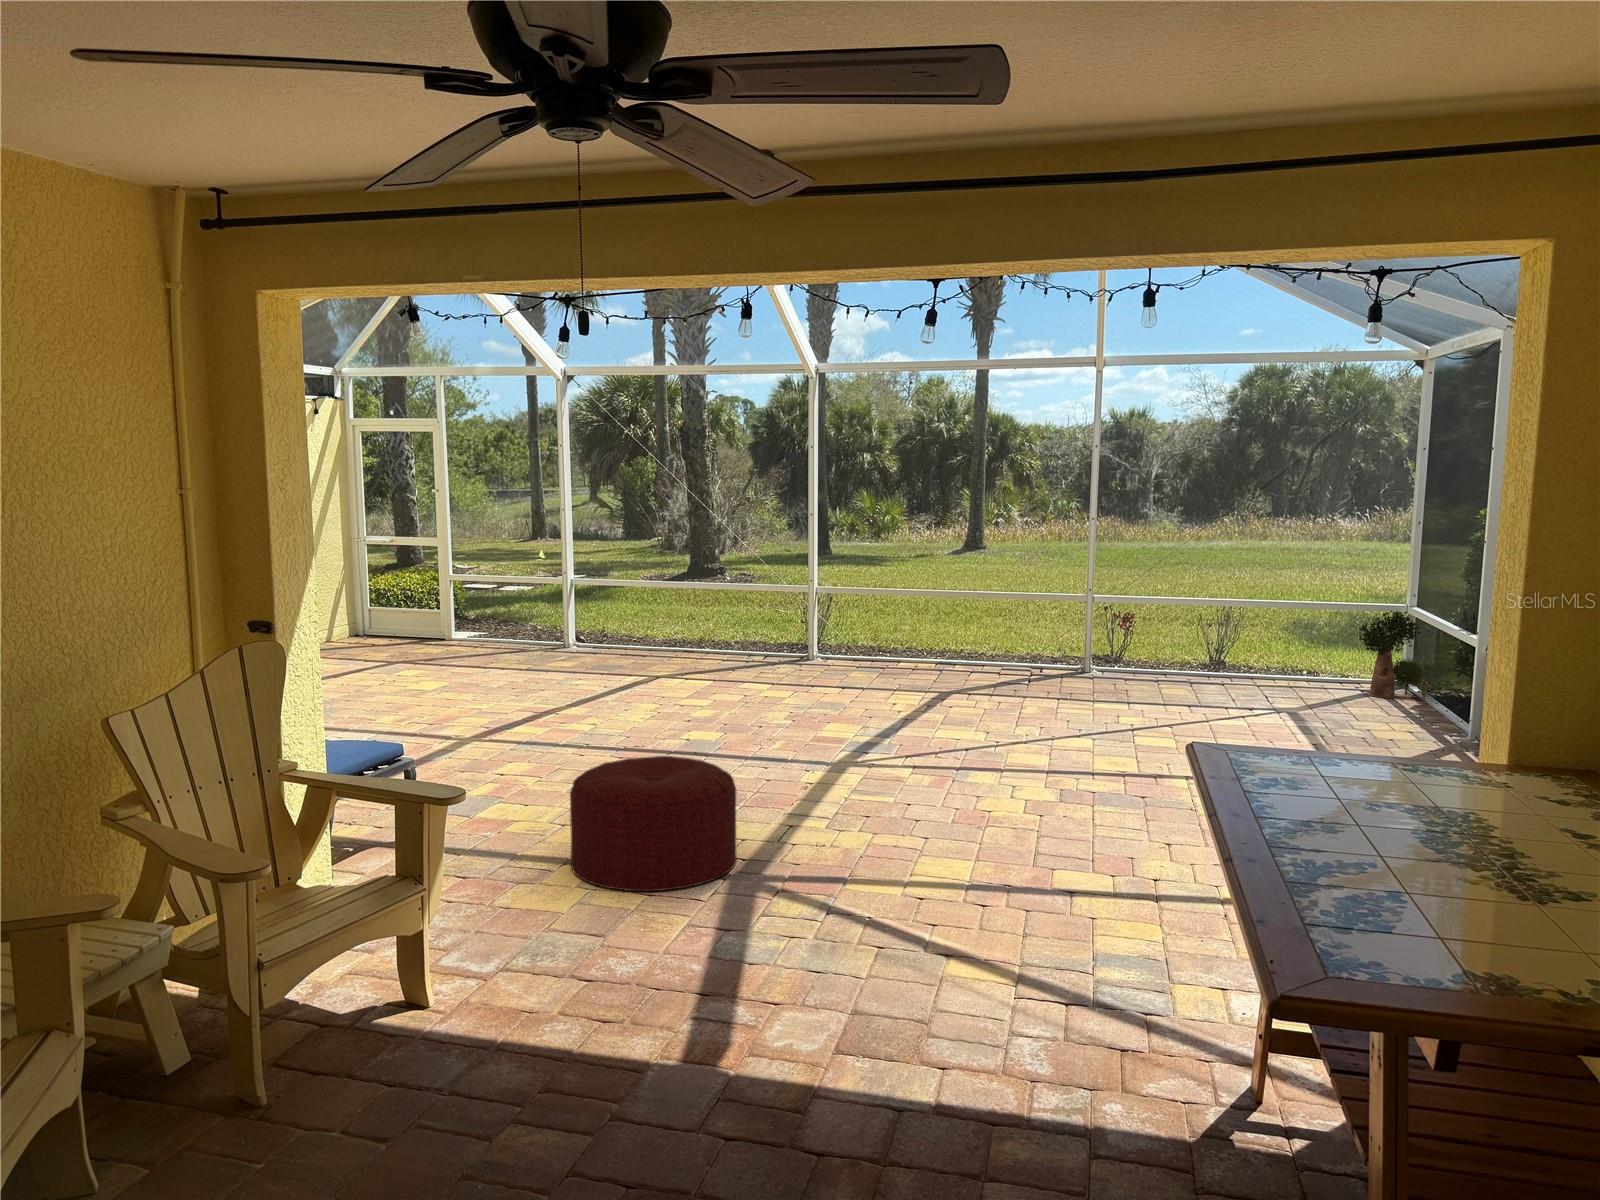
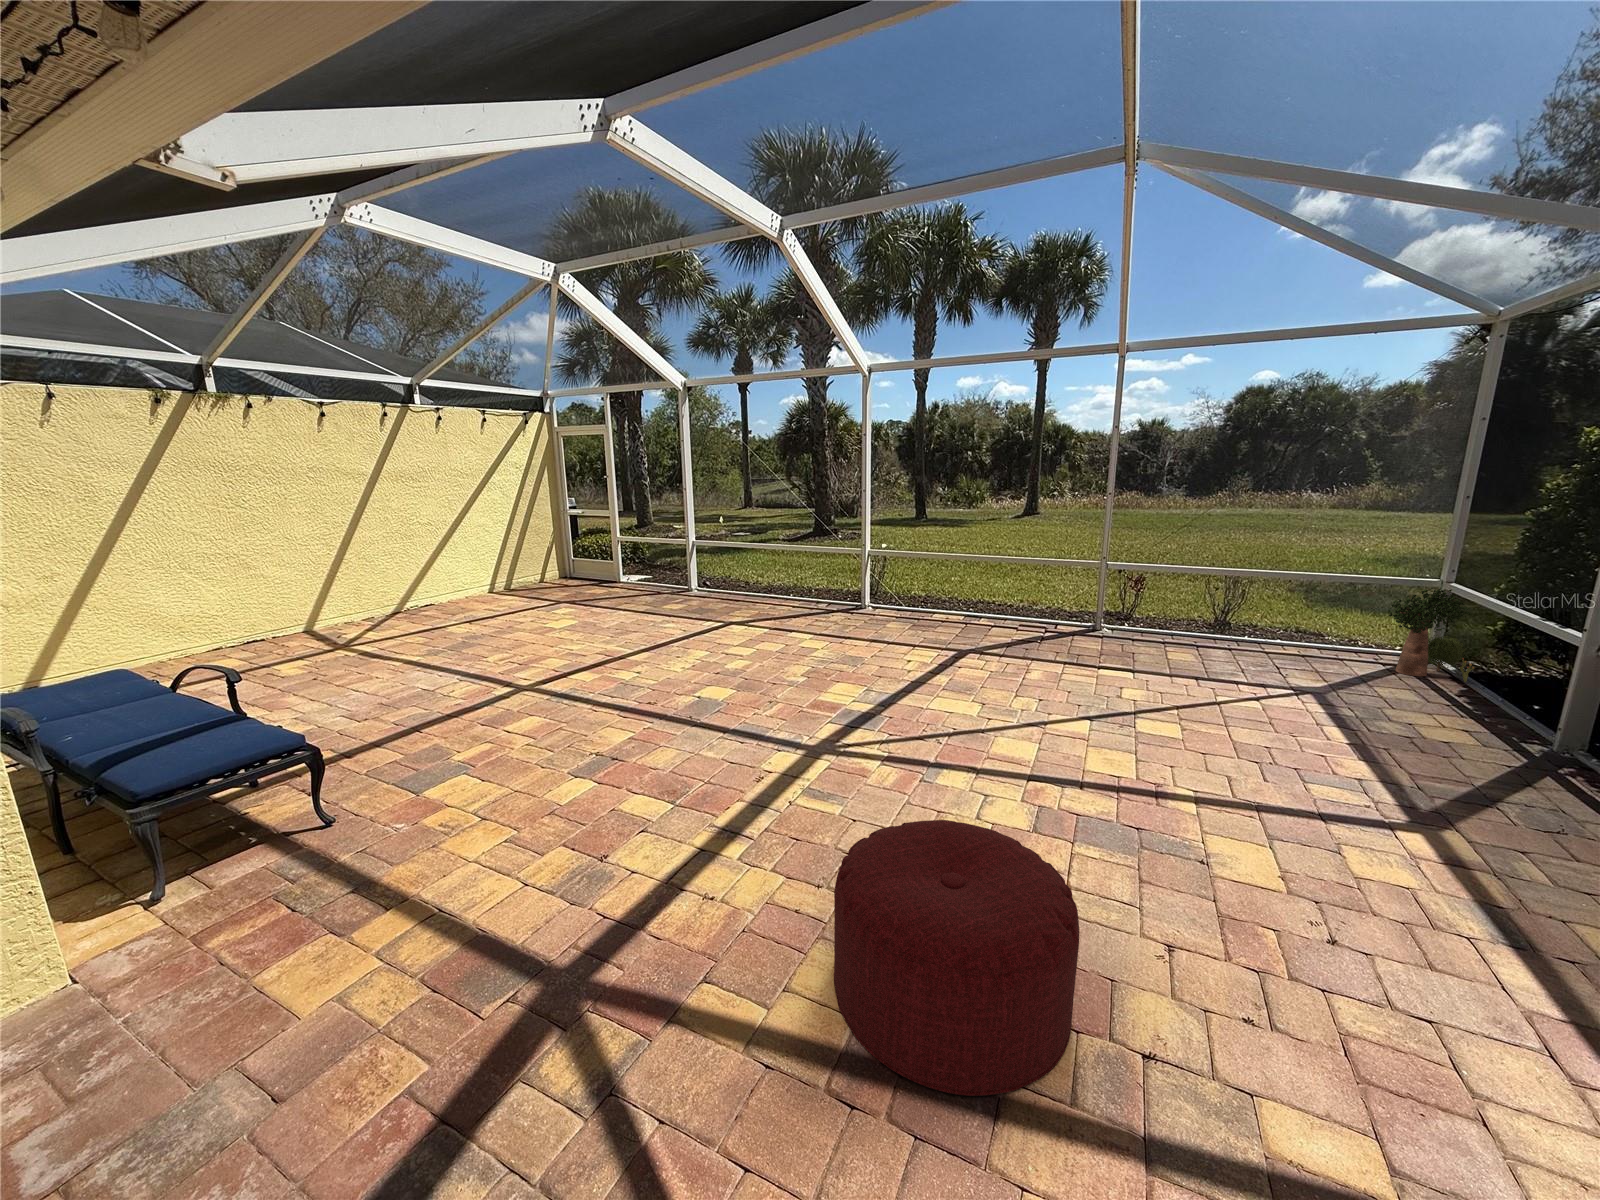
ottoman: present [570,756,737,891] -> present [834,820,1079,1096]

